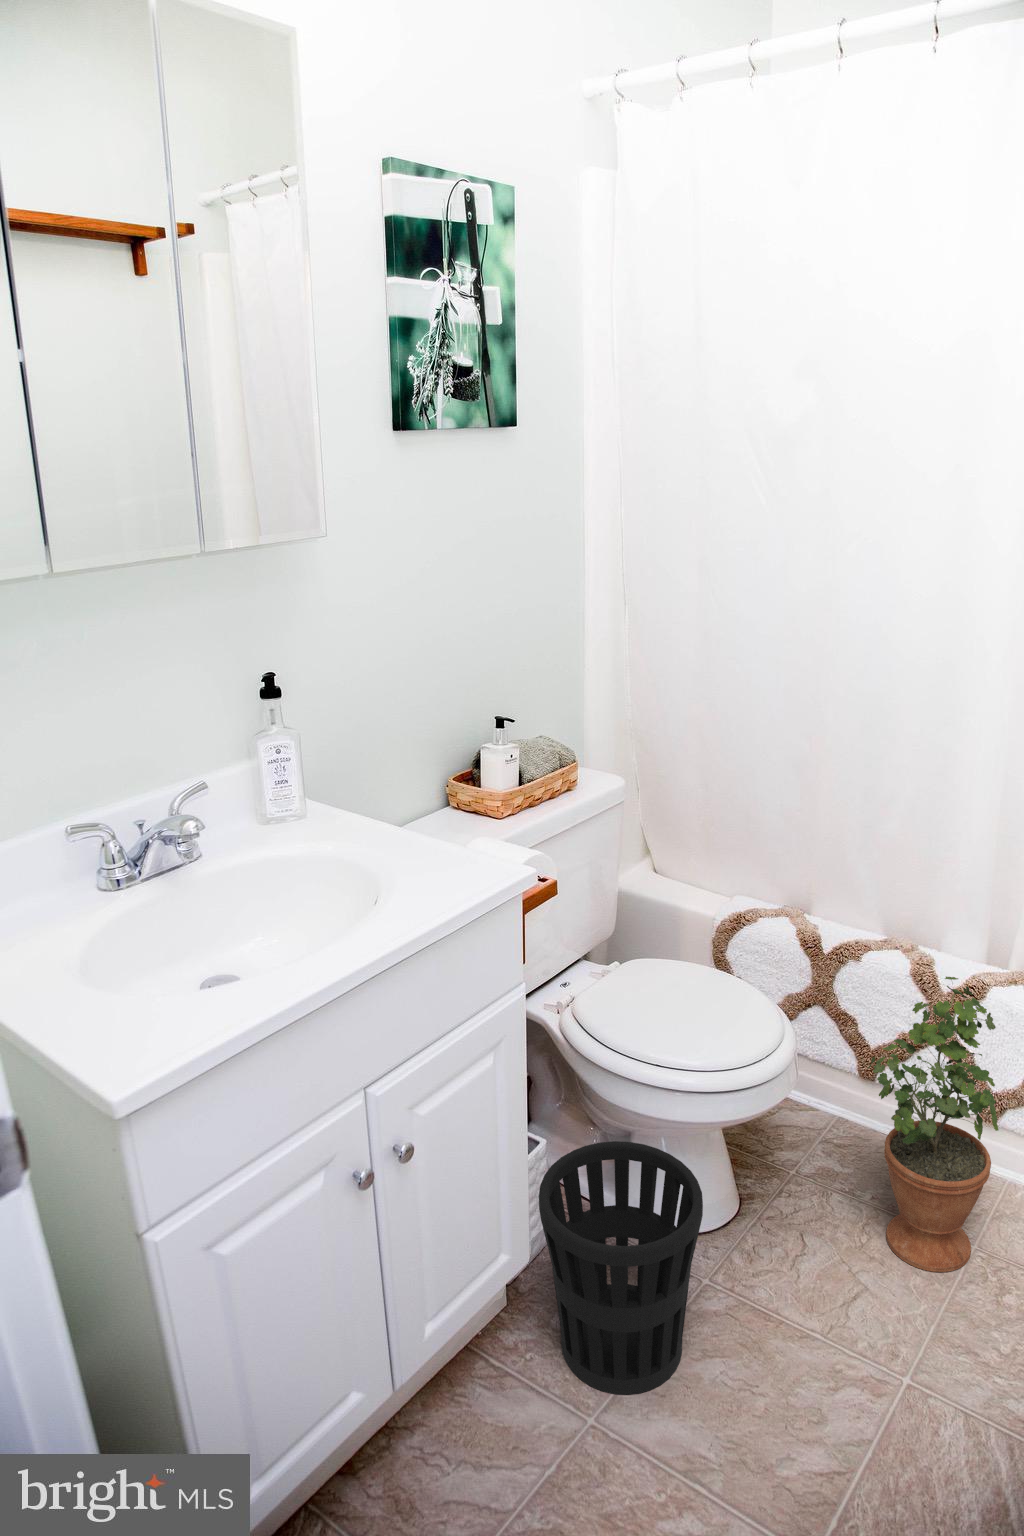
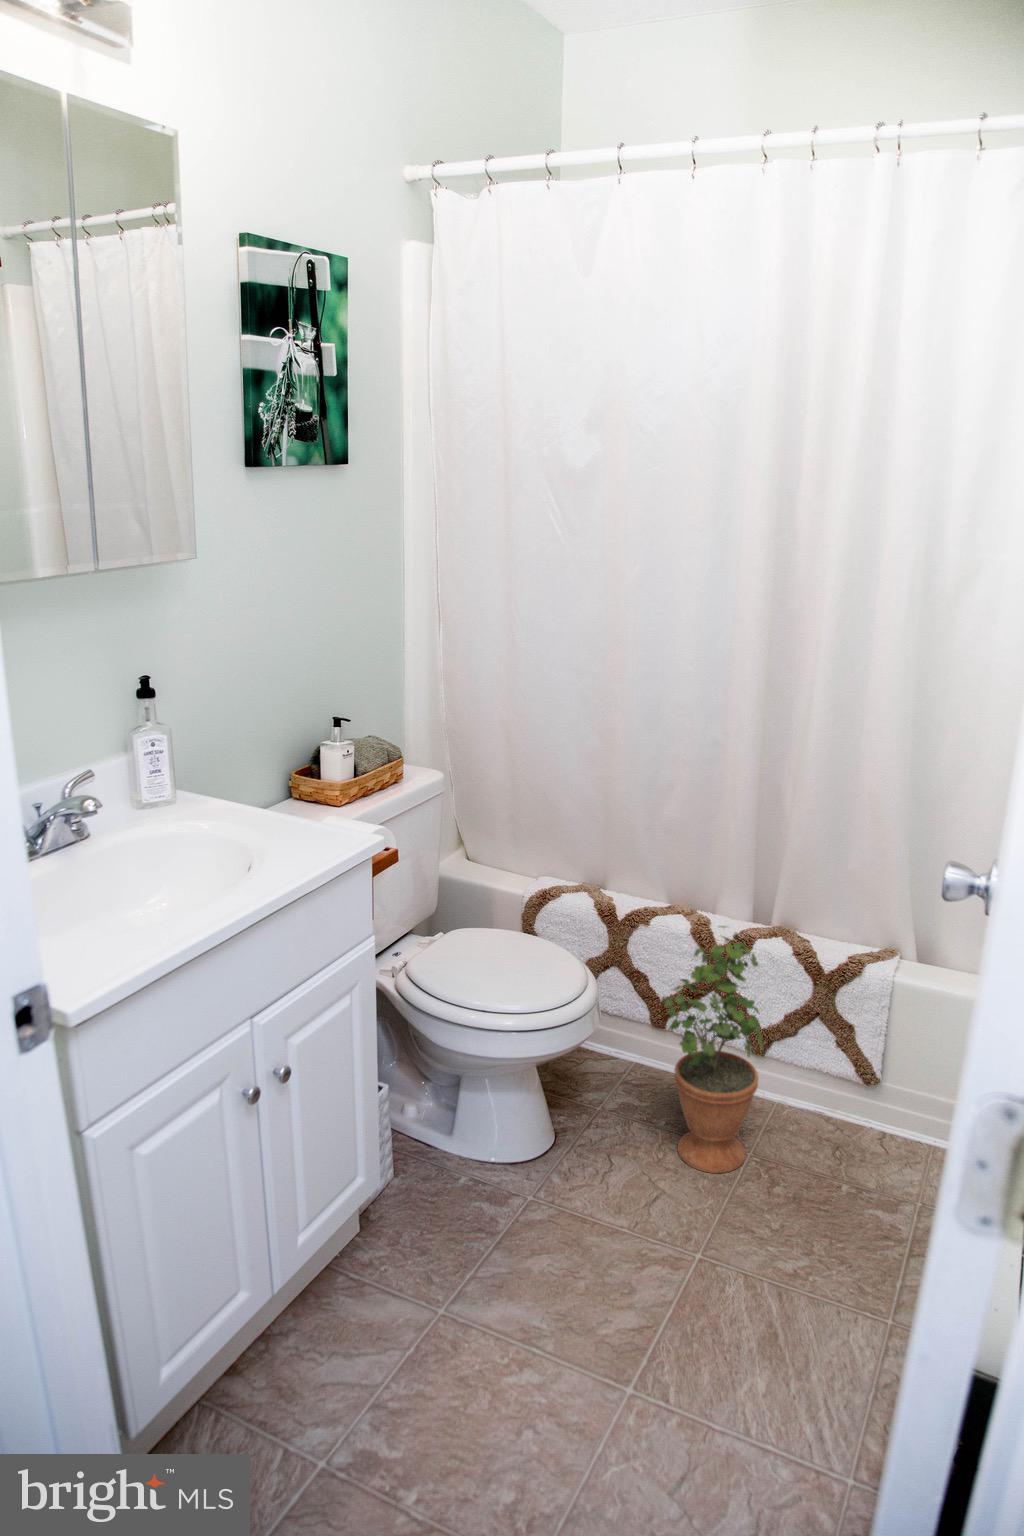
wastebasket: present [539,1141,703,1395] -> none [392,1076,531,1289]

